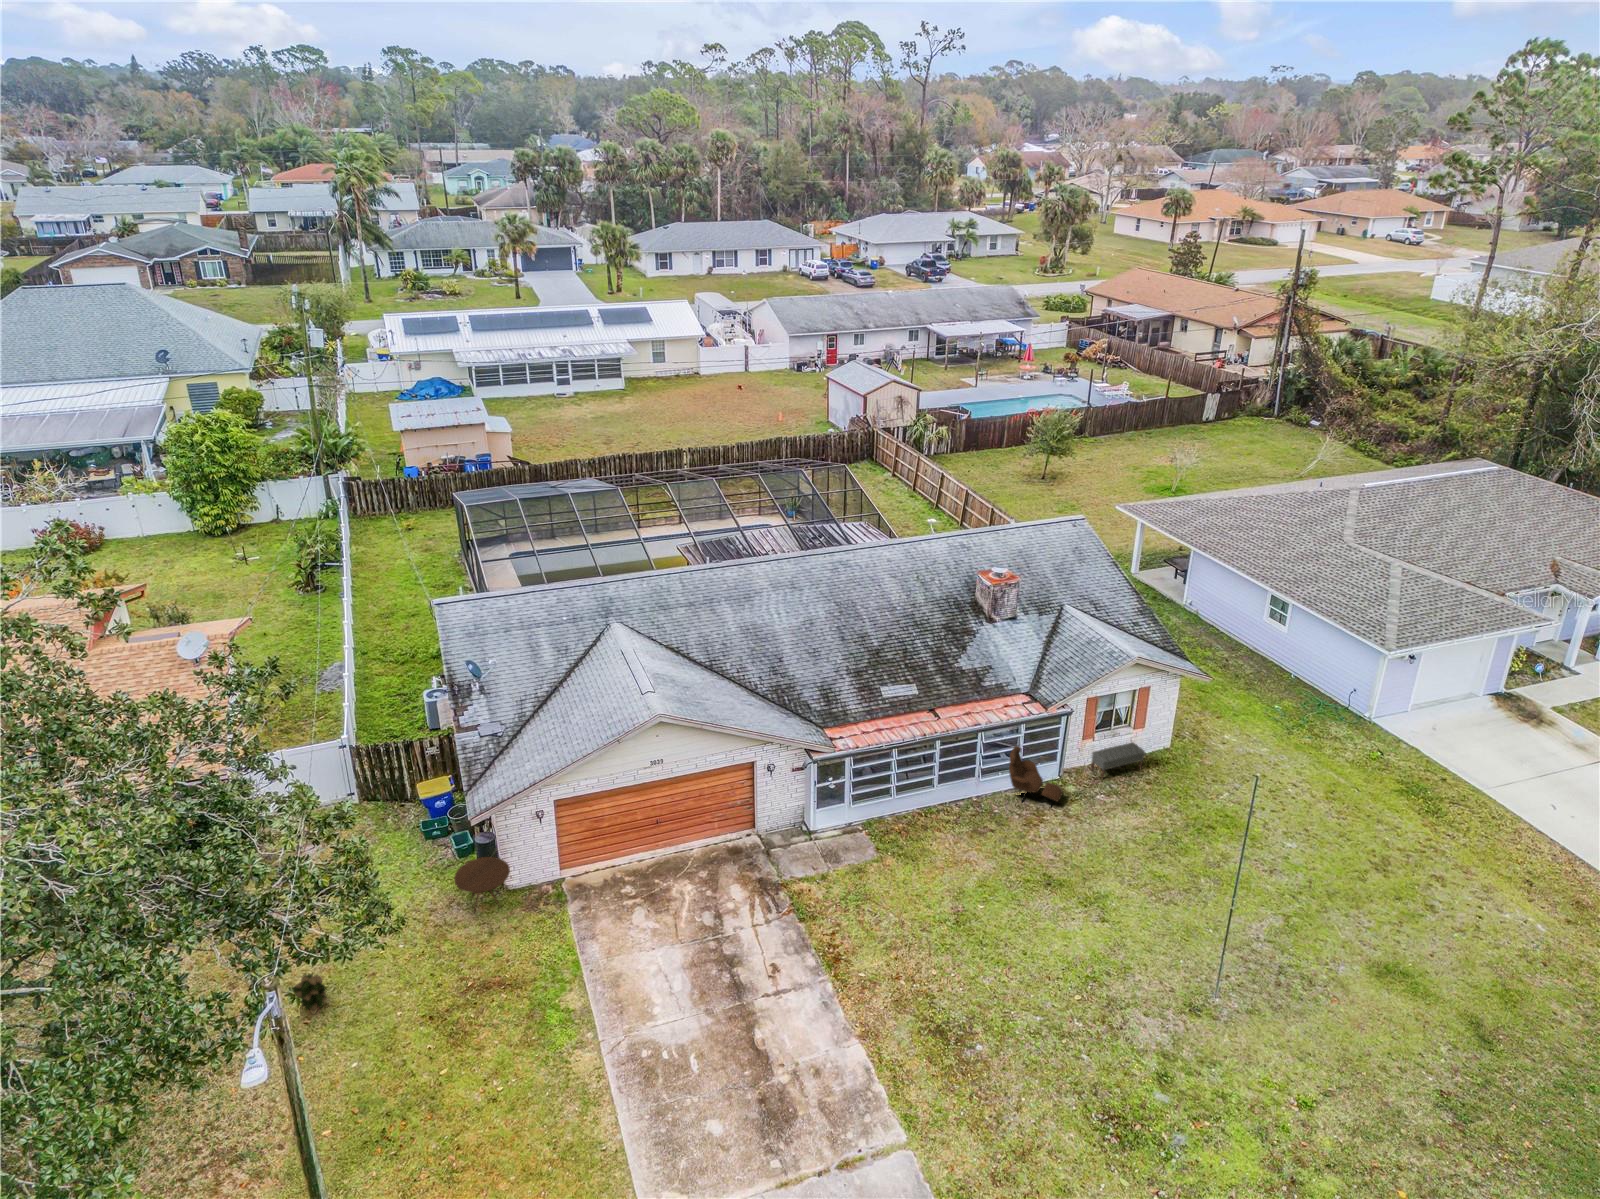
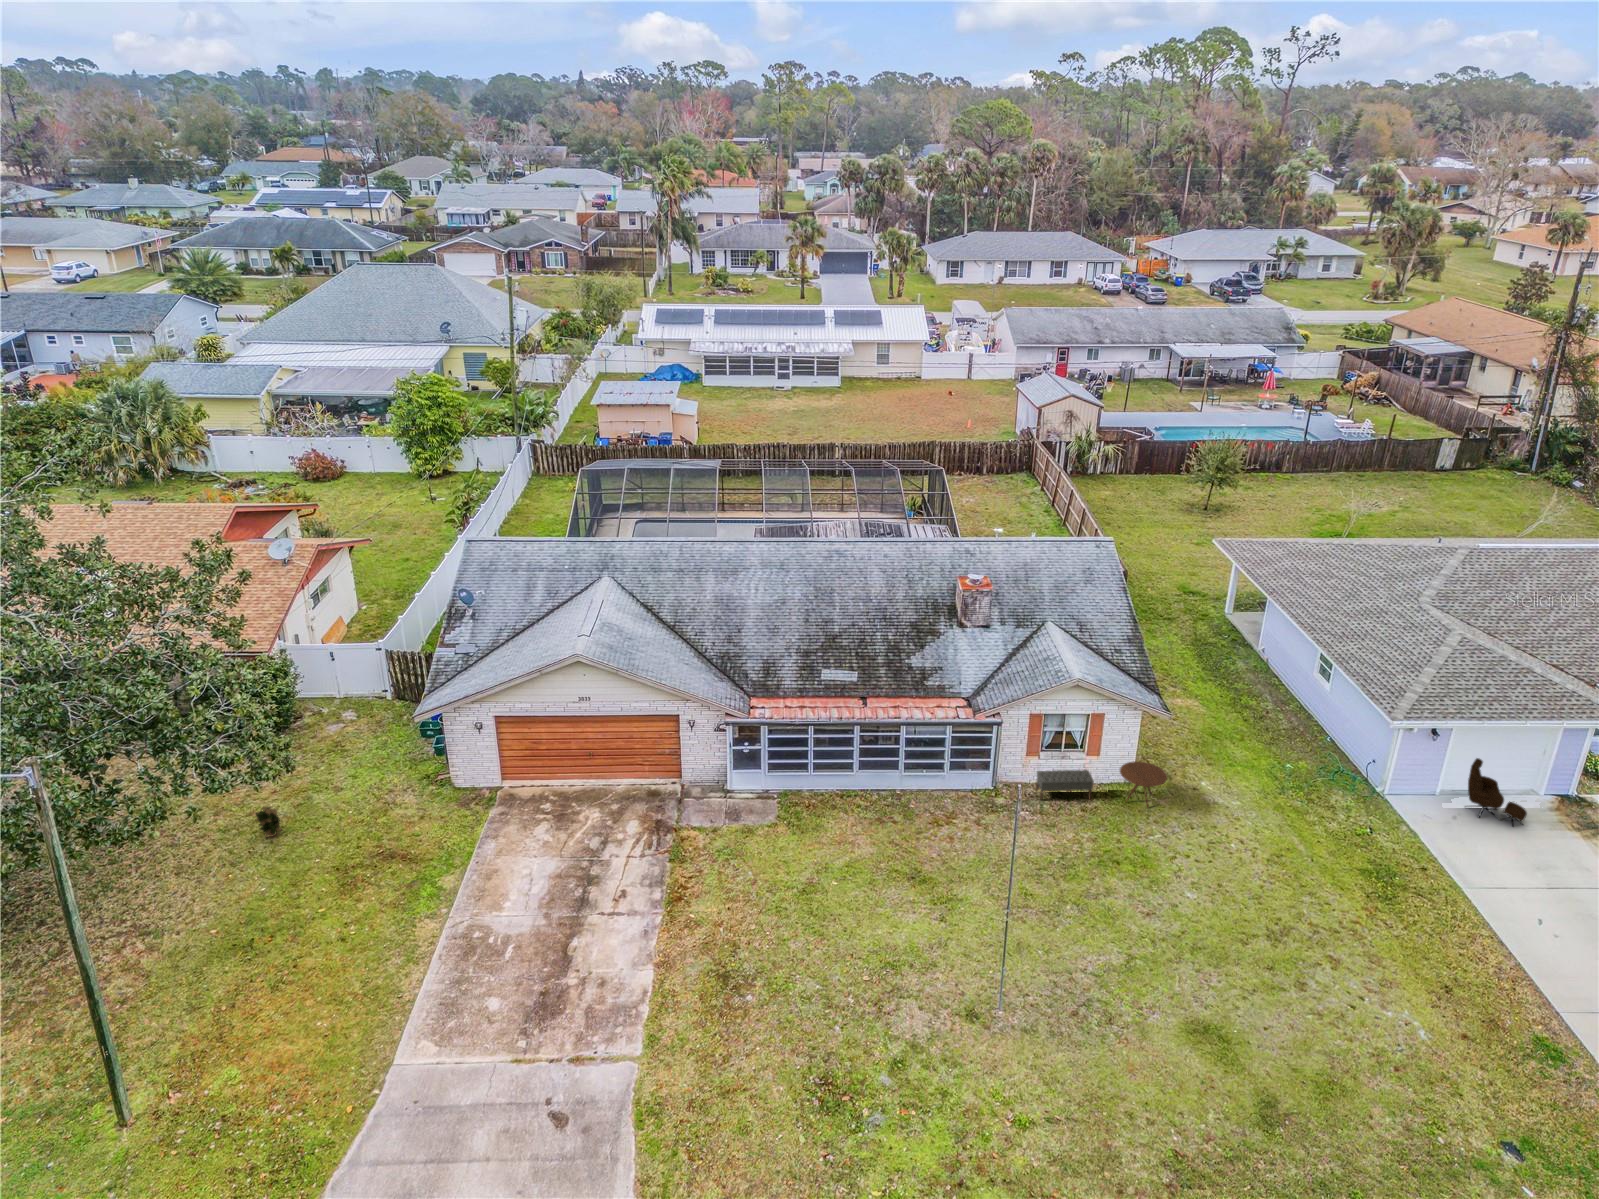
lounge chair: present [1009,746,1063,805] -> present [1468,758,1527,826]
round table: present [454,857,510,913] -> present [1120,761,1167,807]

